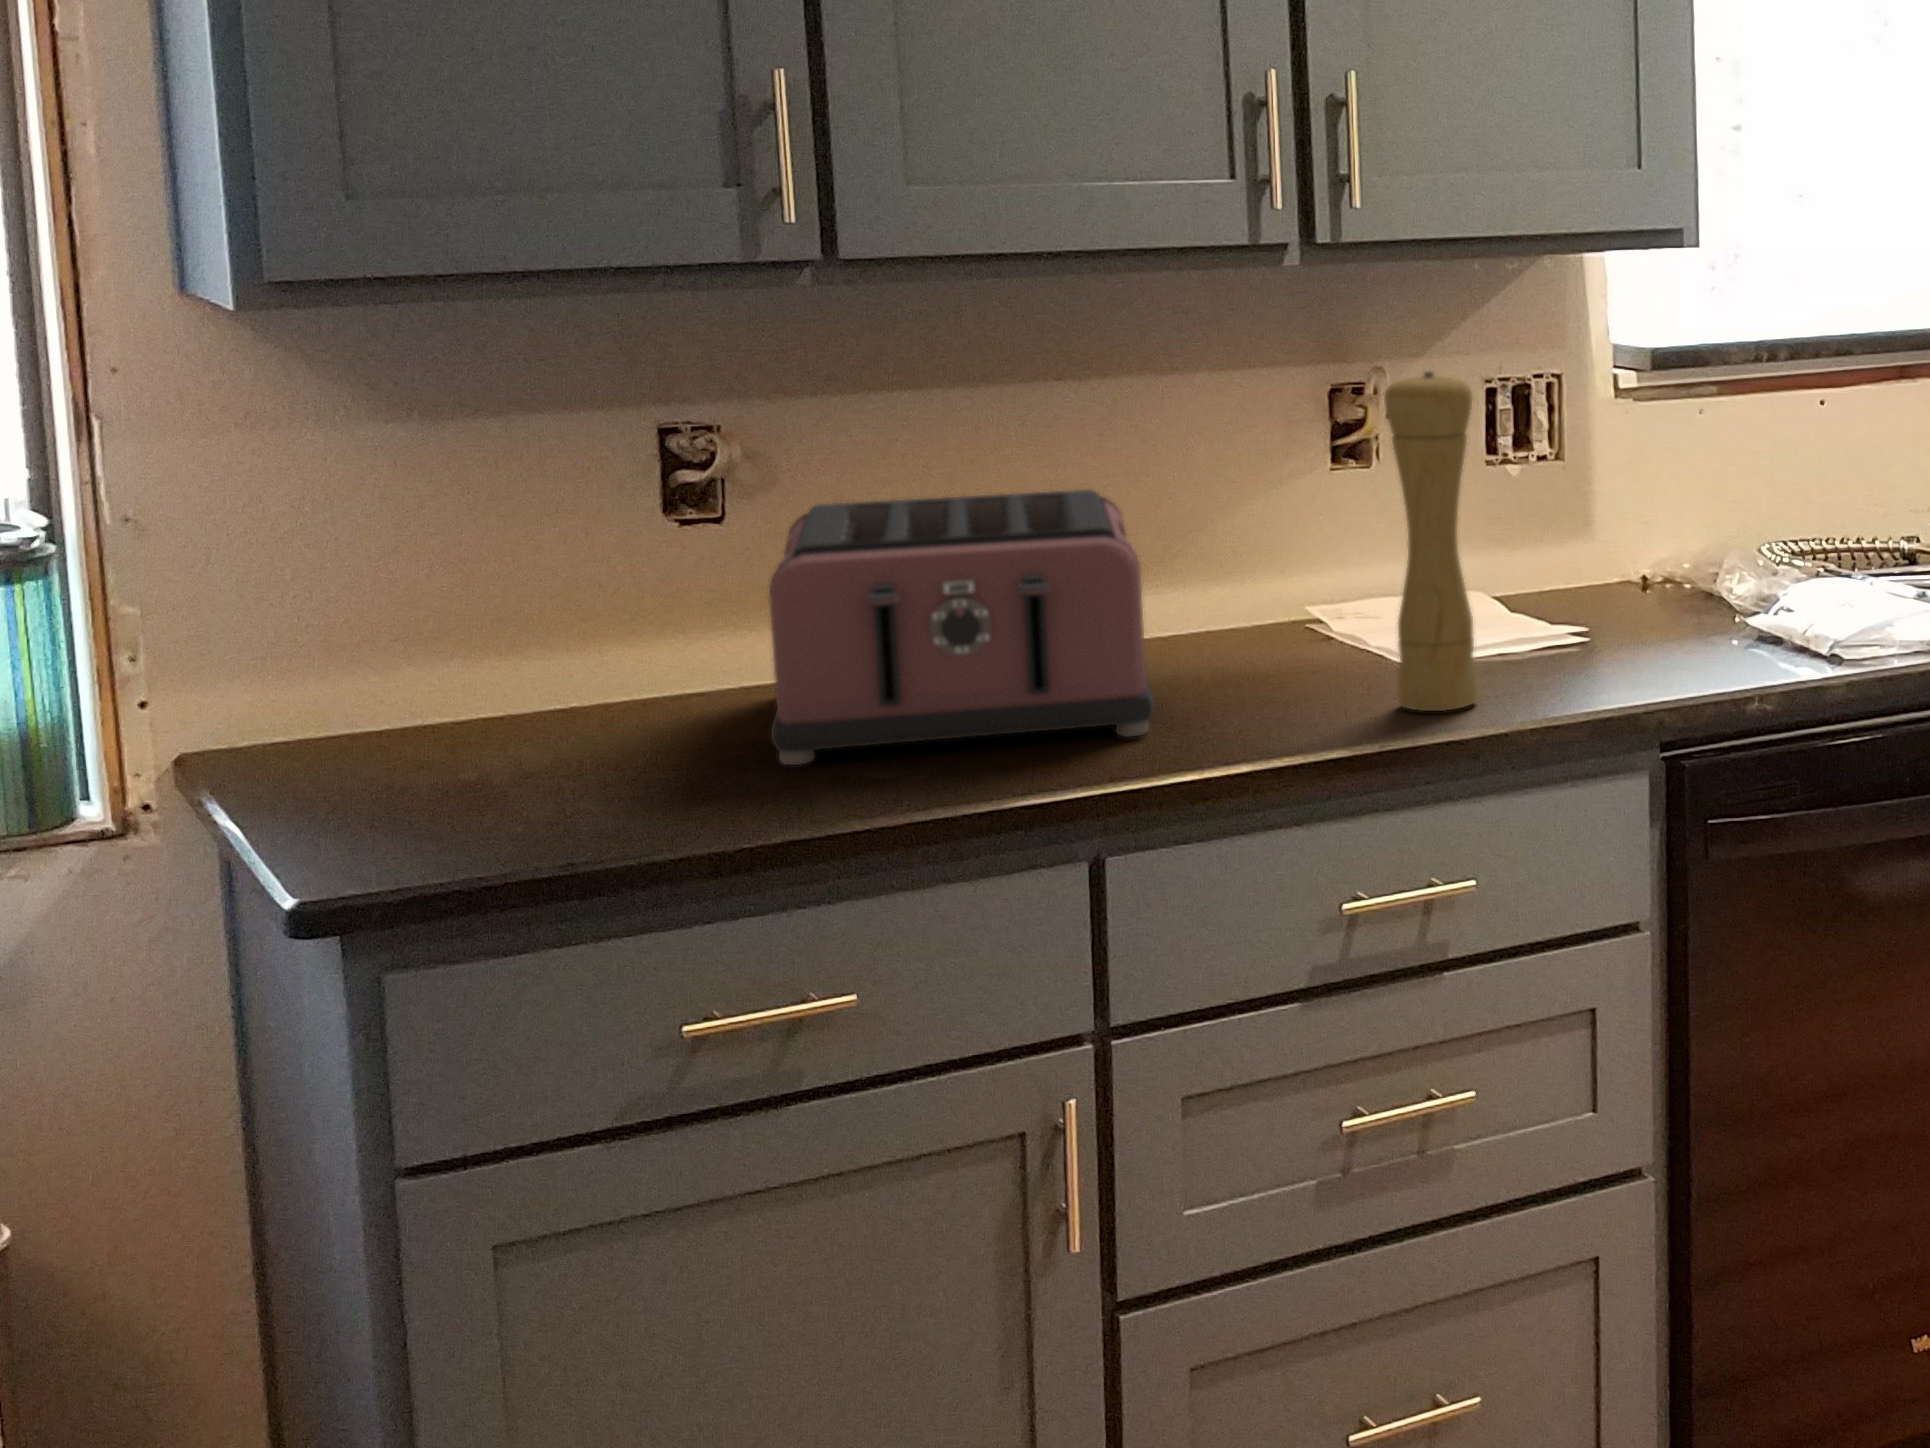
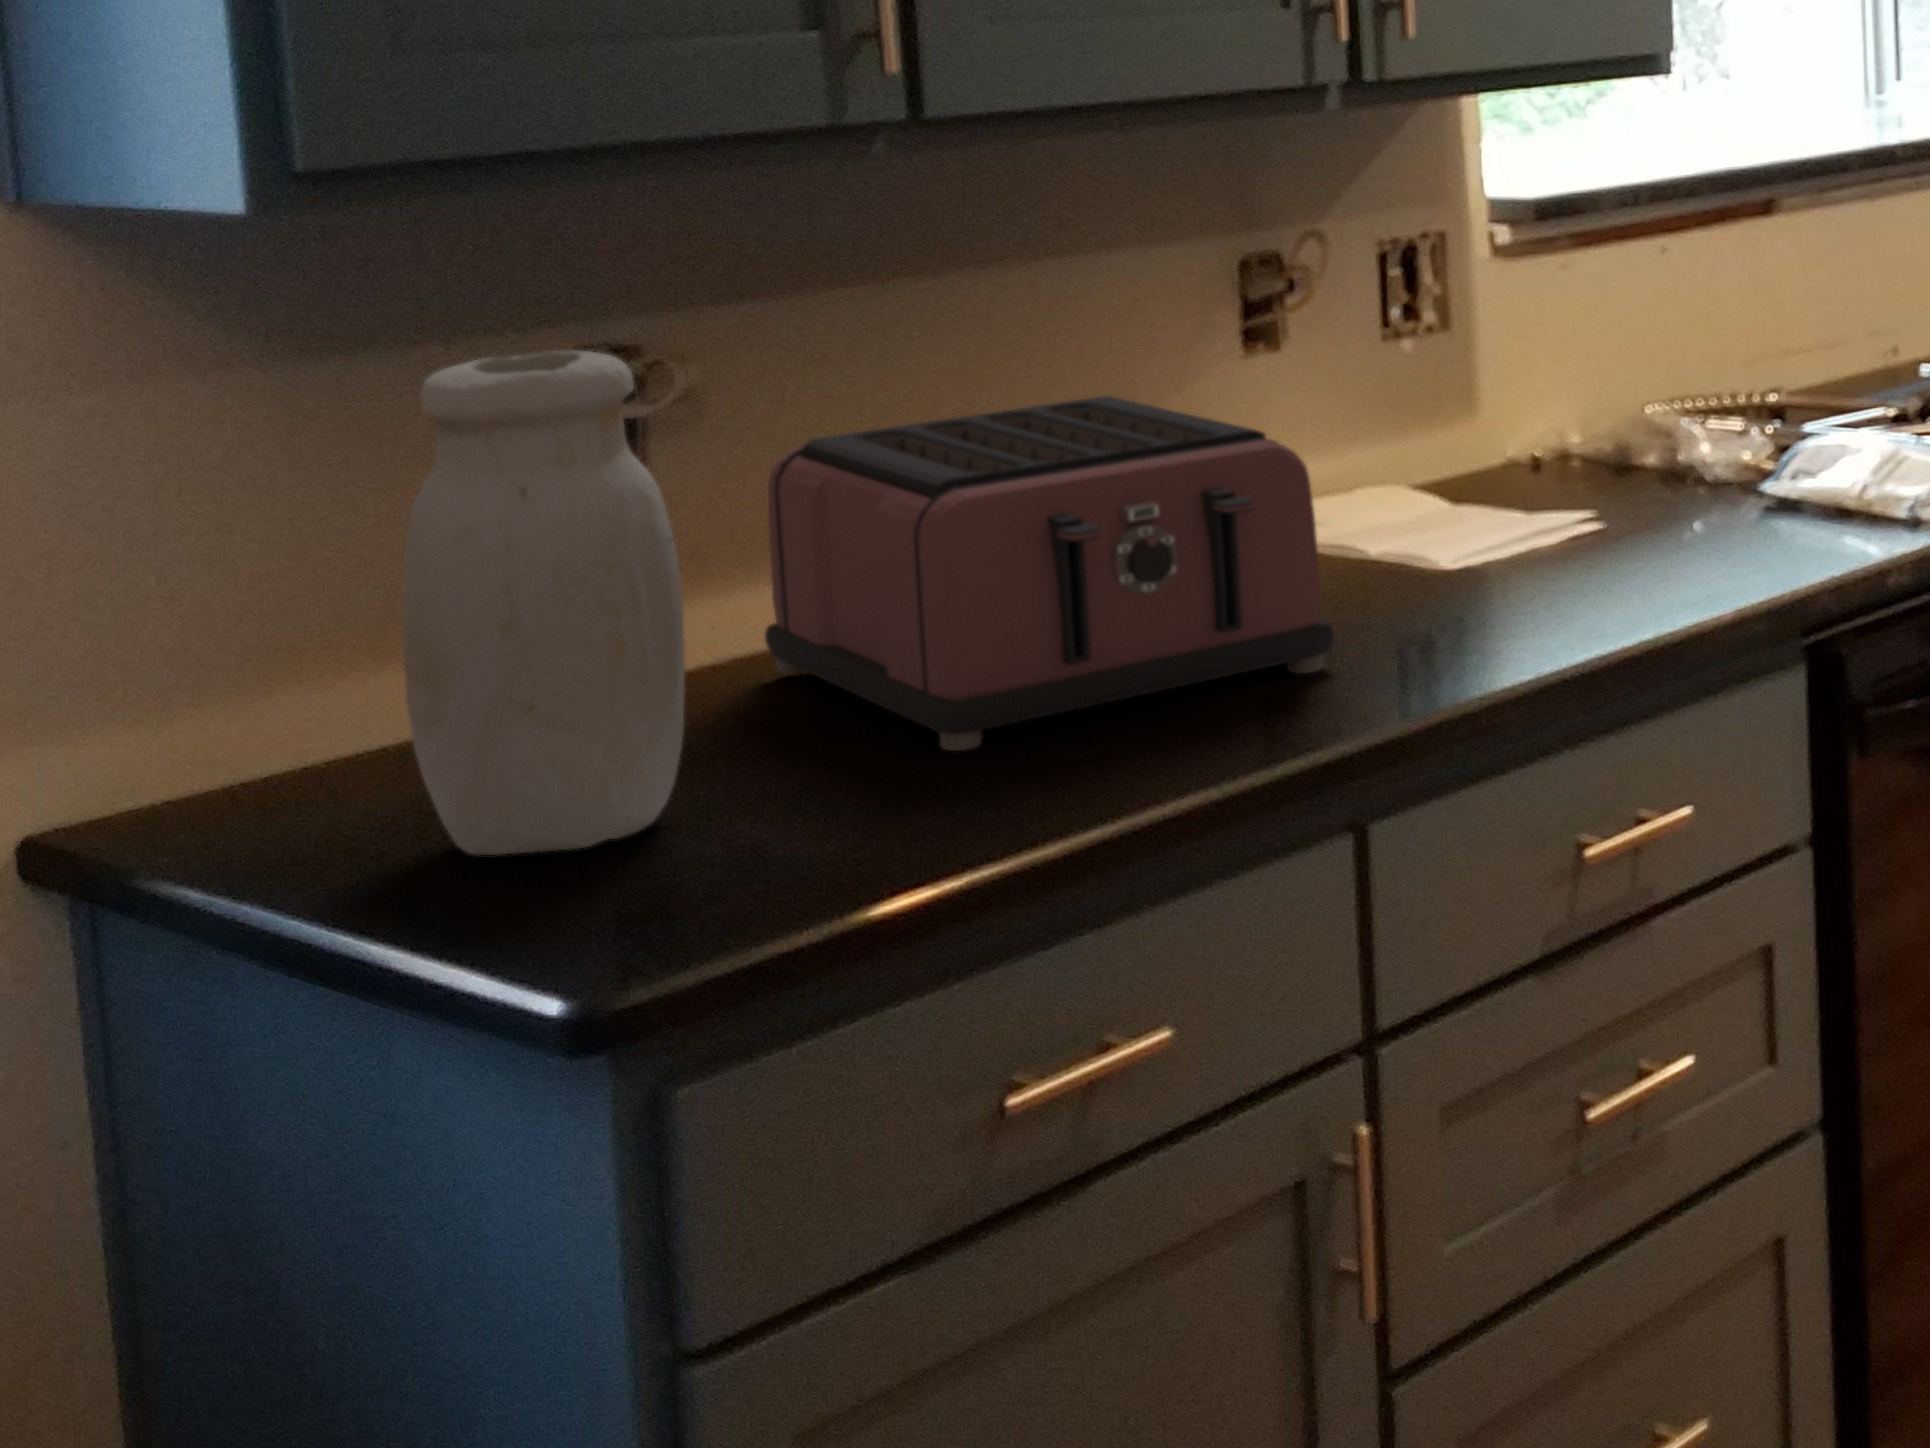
pepper mill: present [1384,371,1478,711] -> none [1536,222,1641,609]
jar: none [321,420,546,803] -> present [403,351,685,855]

